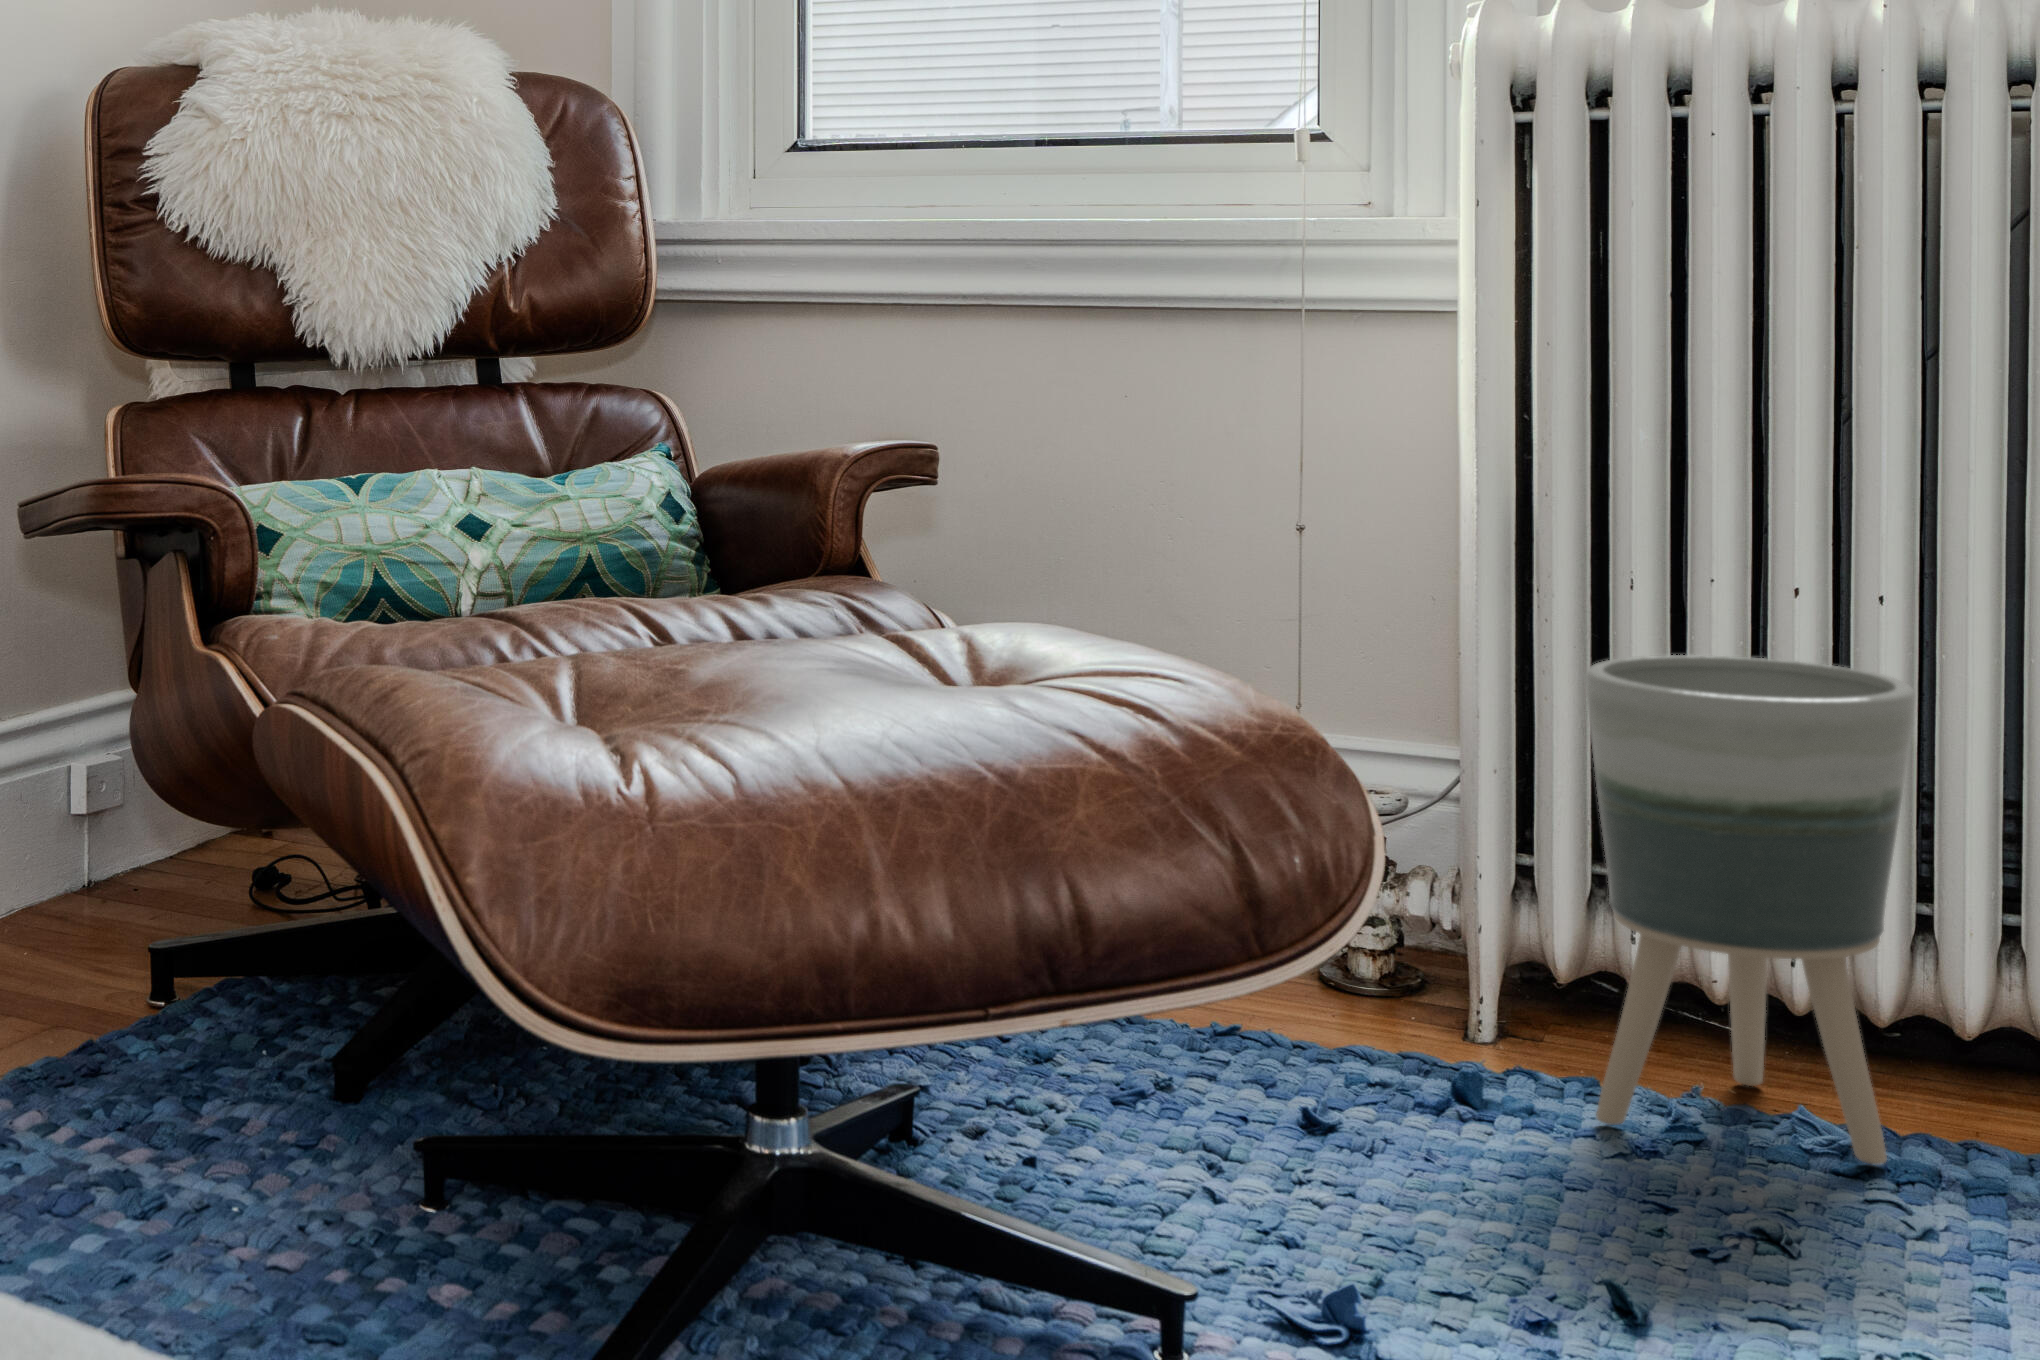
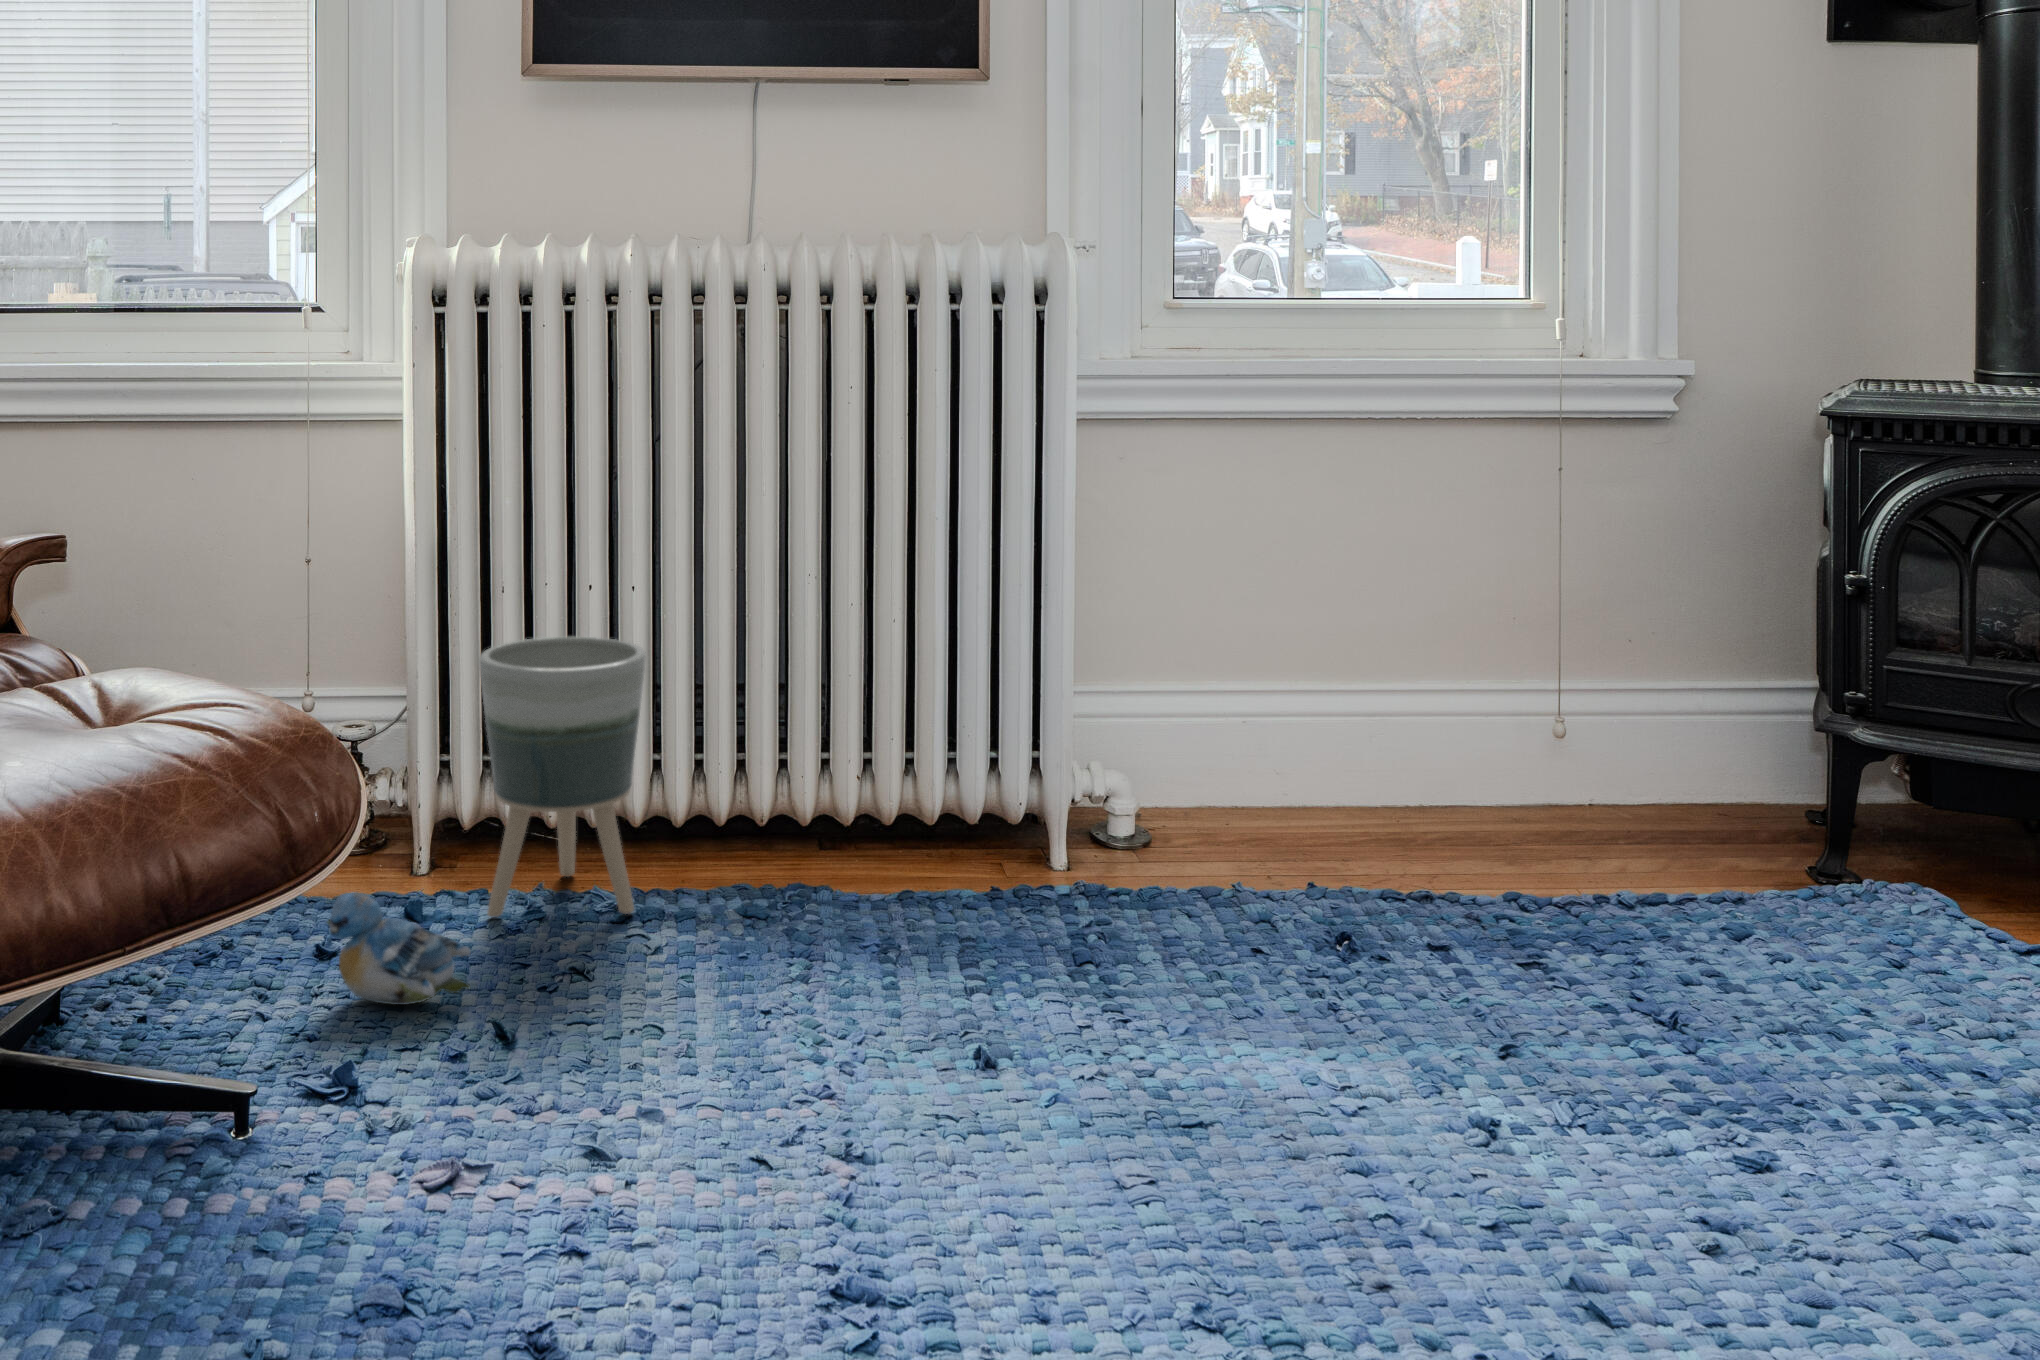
plush toy: none [1313,1022,1568,1228] -> present [327,892,471,1005]

